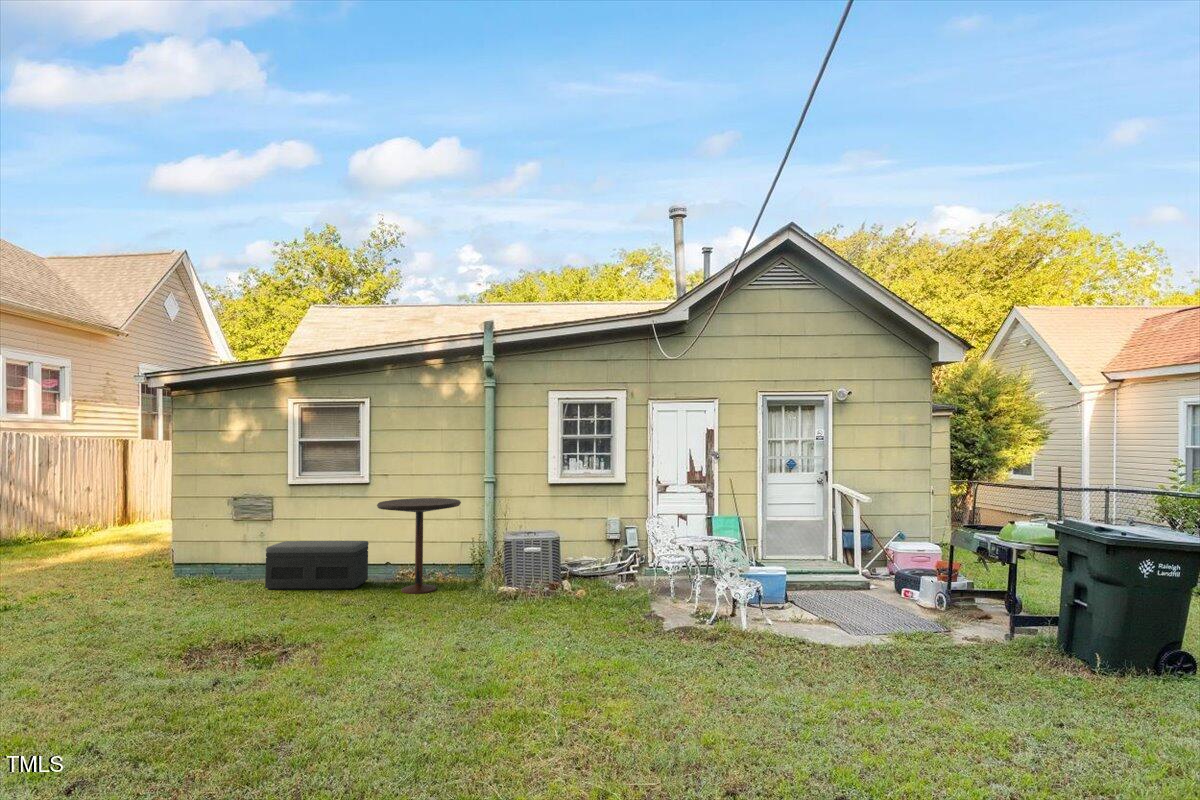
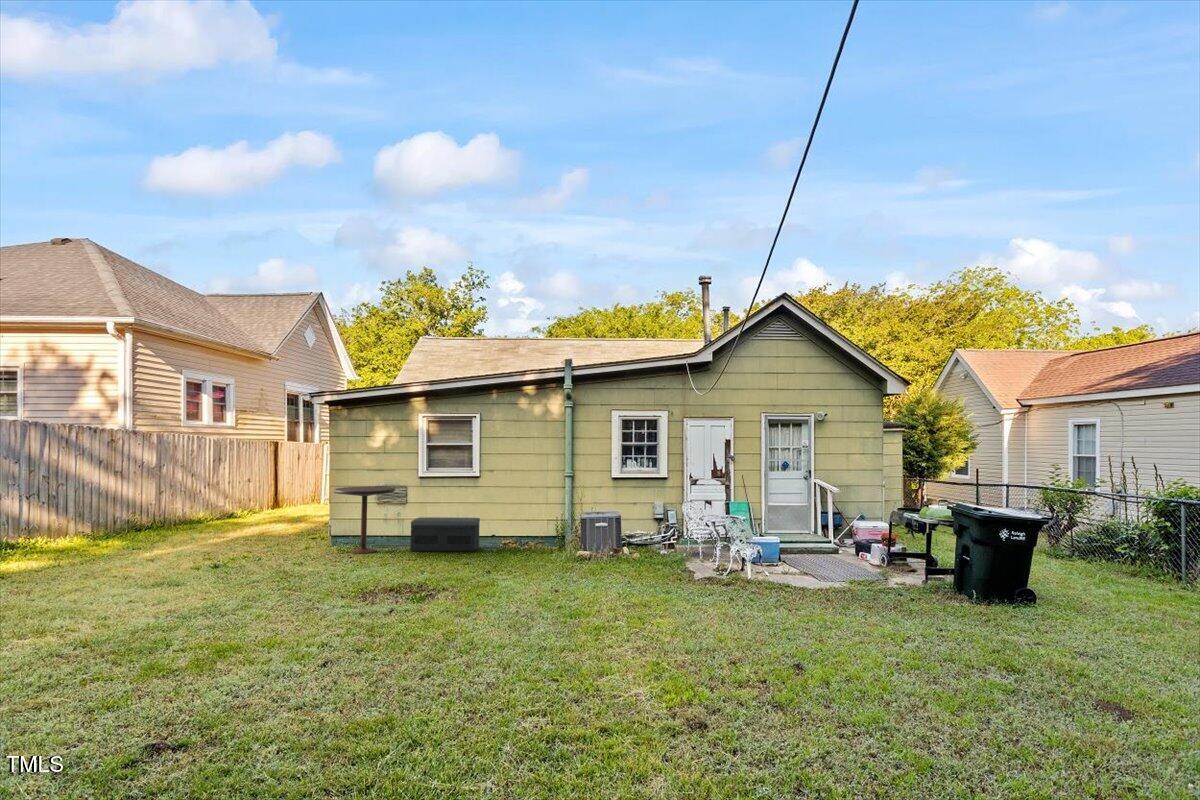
pedestal table: present [377,498,461,594] -> present [334,486,395,554]

